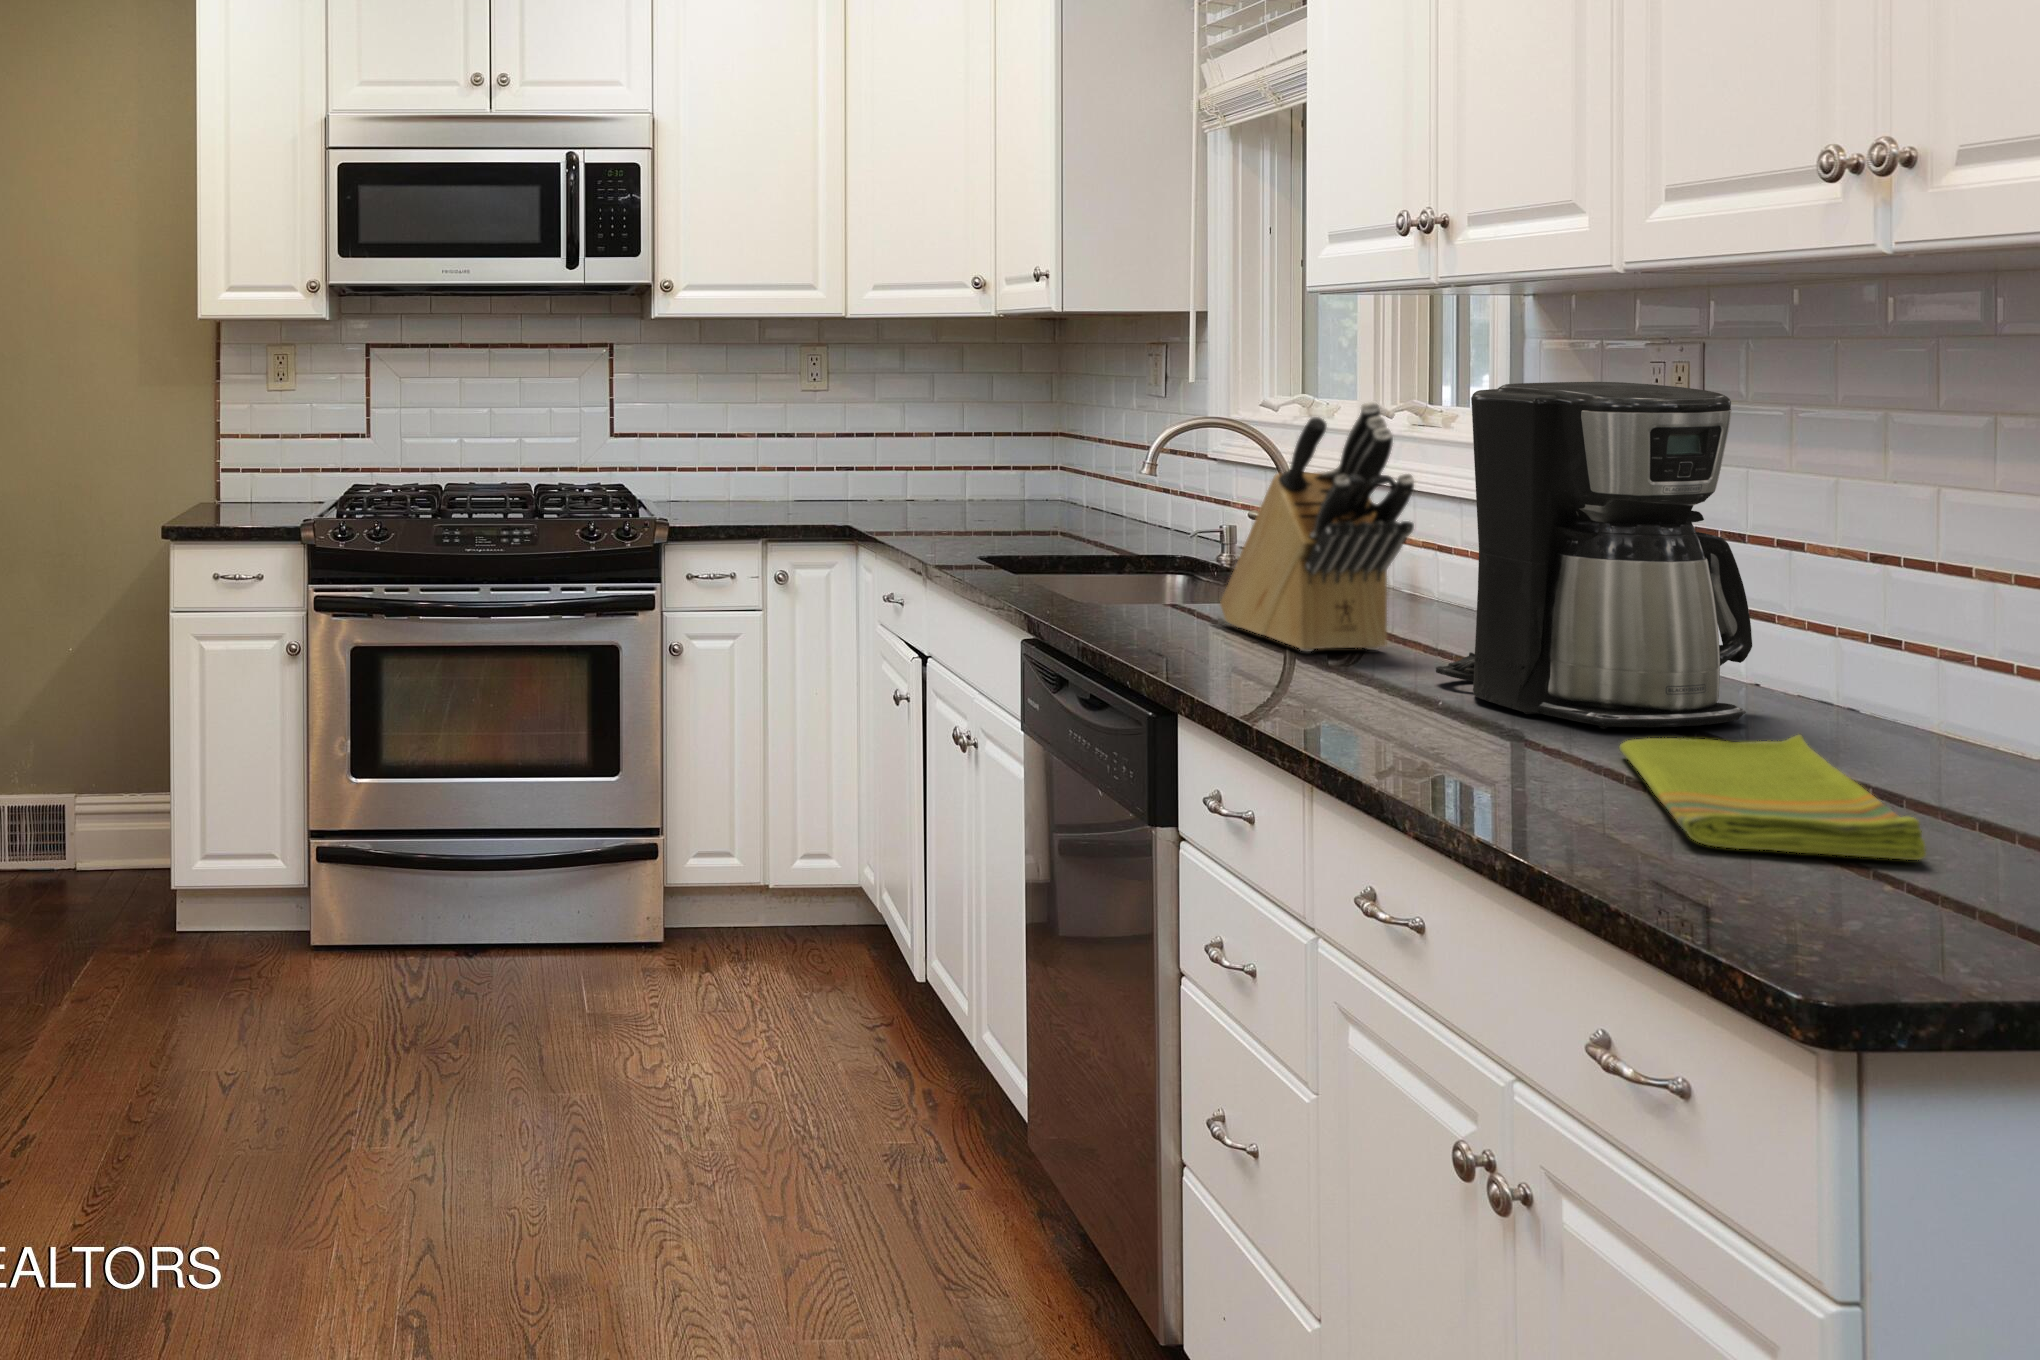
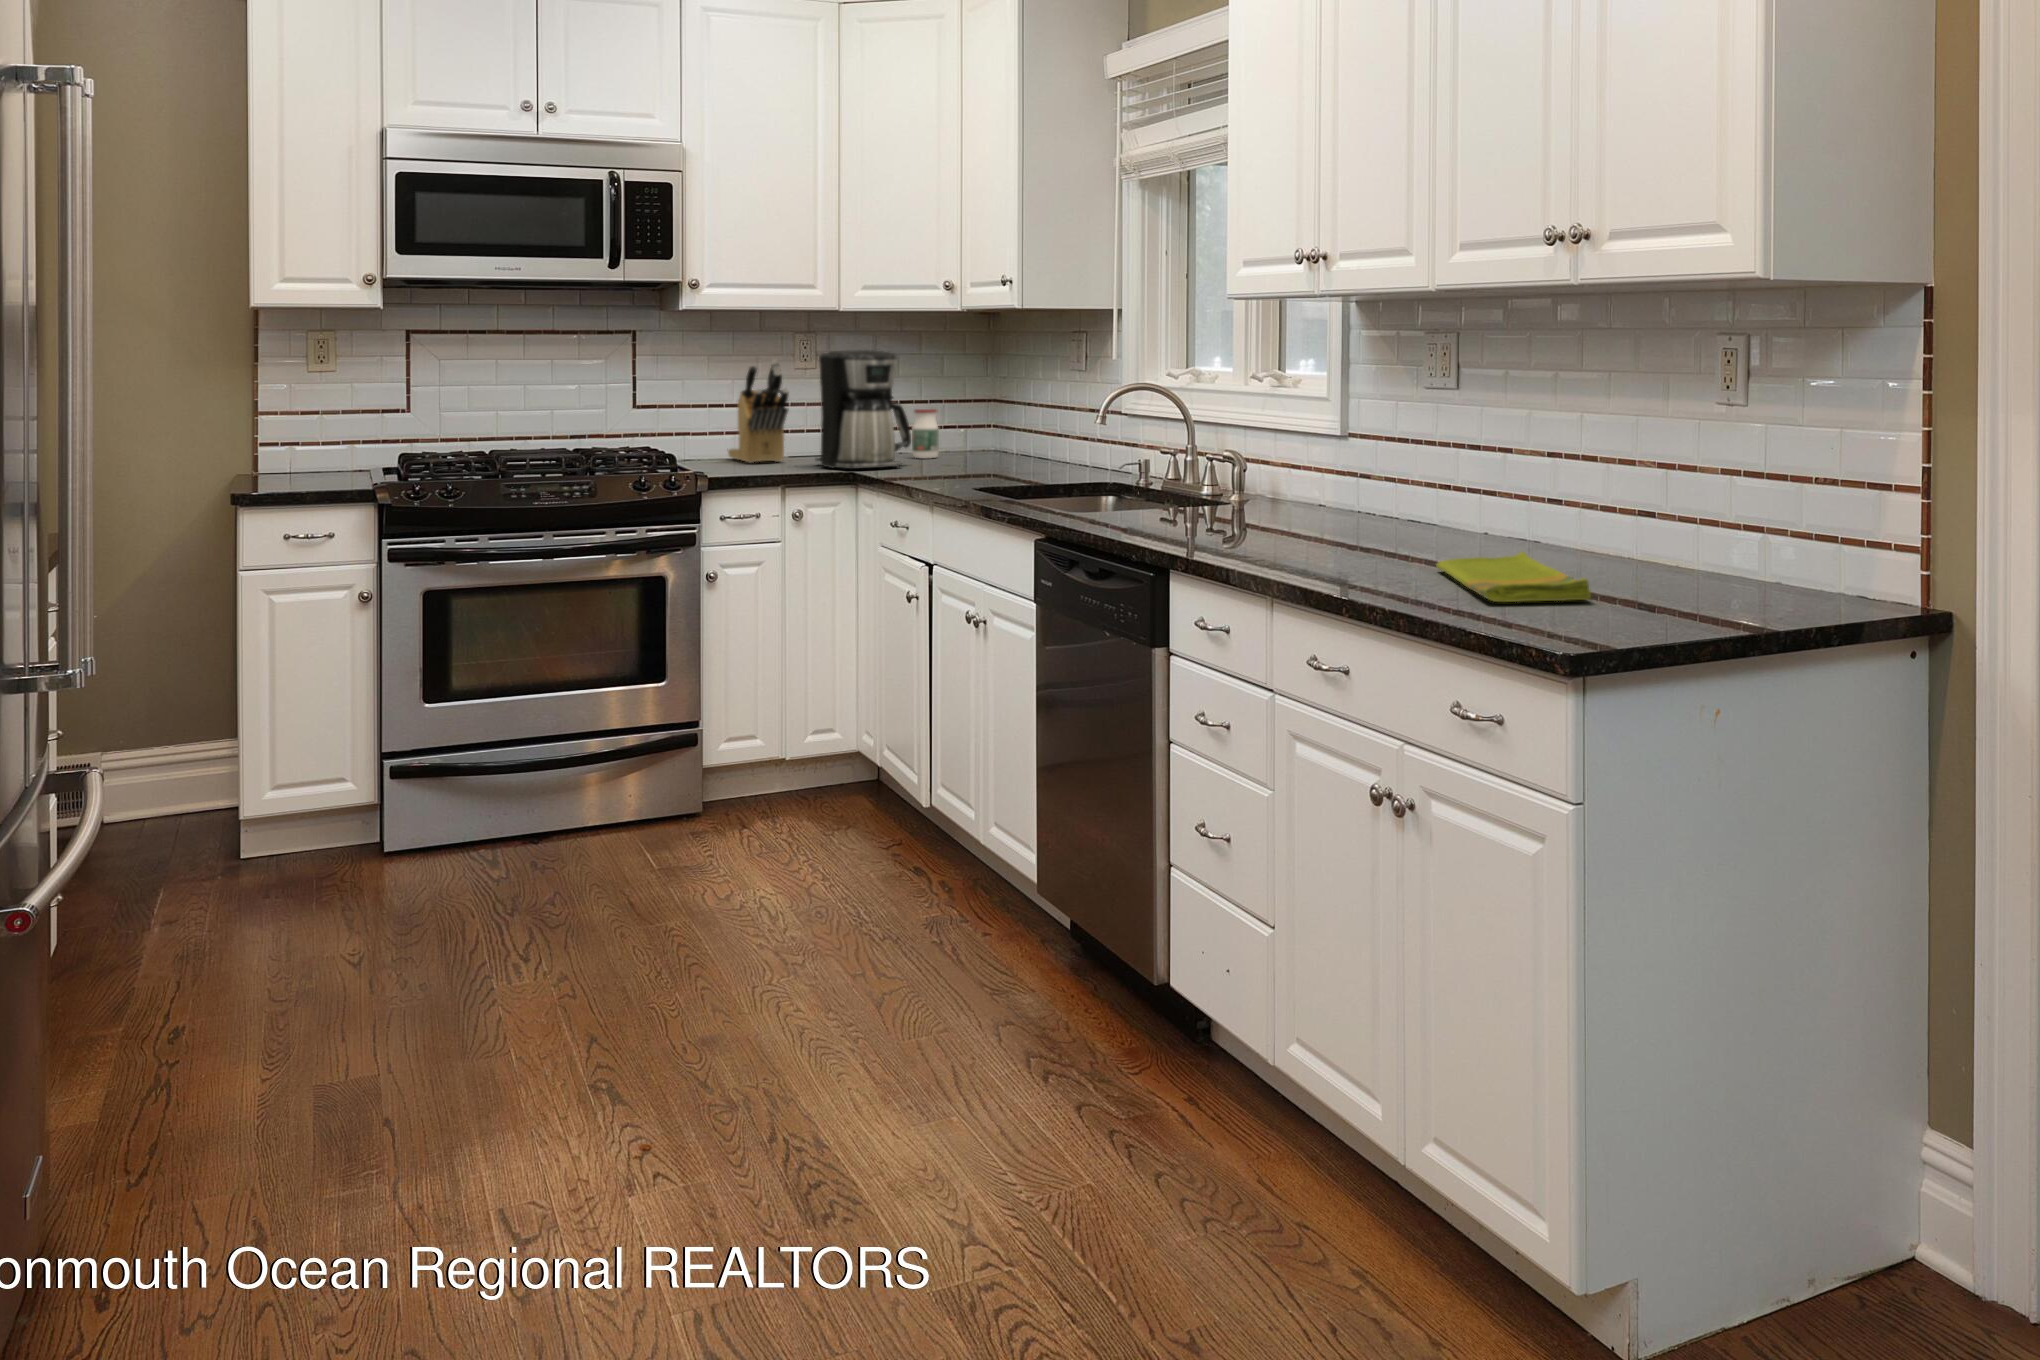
coffee maker: present [1436,382,1752,729] -> present [816,350,911,469]
knife block: present [1220,402,1414,652] -> present [728,360,789,463]
jar: none [945,442,980,506] -> present [912,409,939,459]

